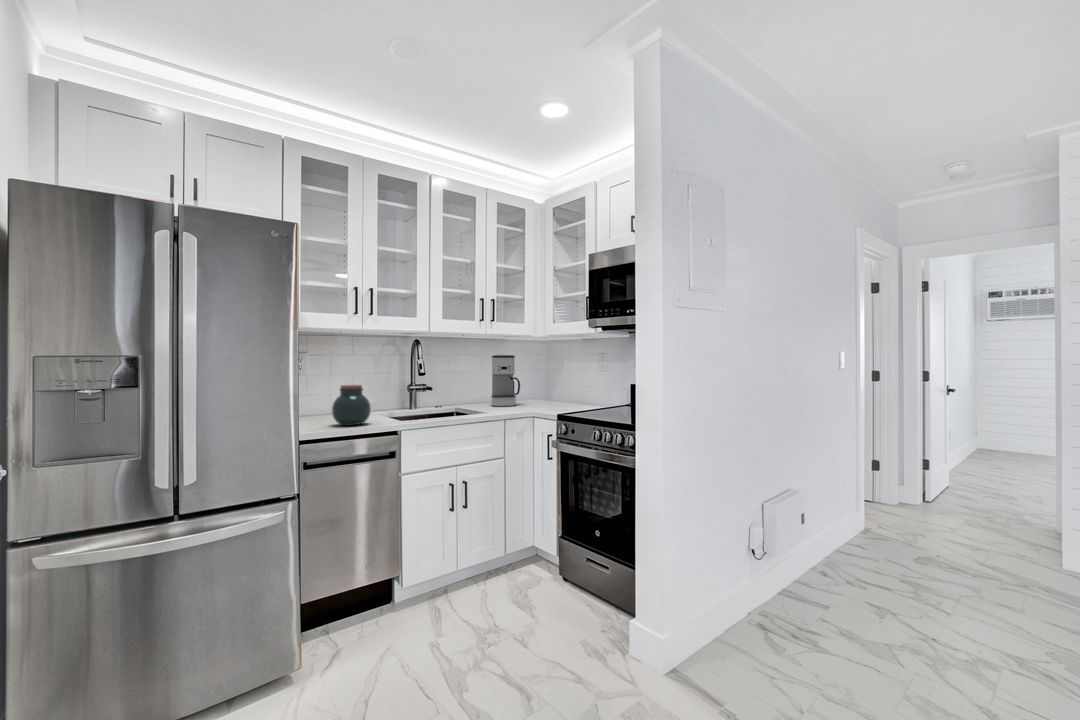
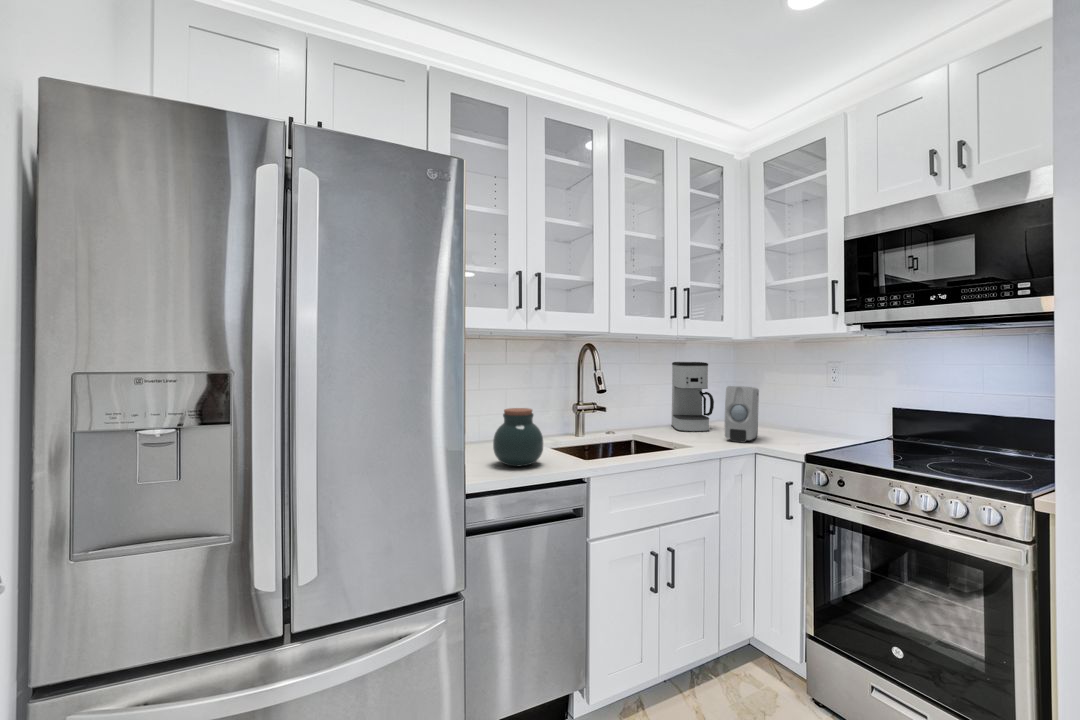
soap dispenser: none [517,371,544,410] -> present [725,386,759,443]

